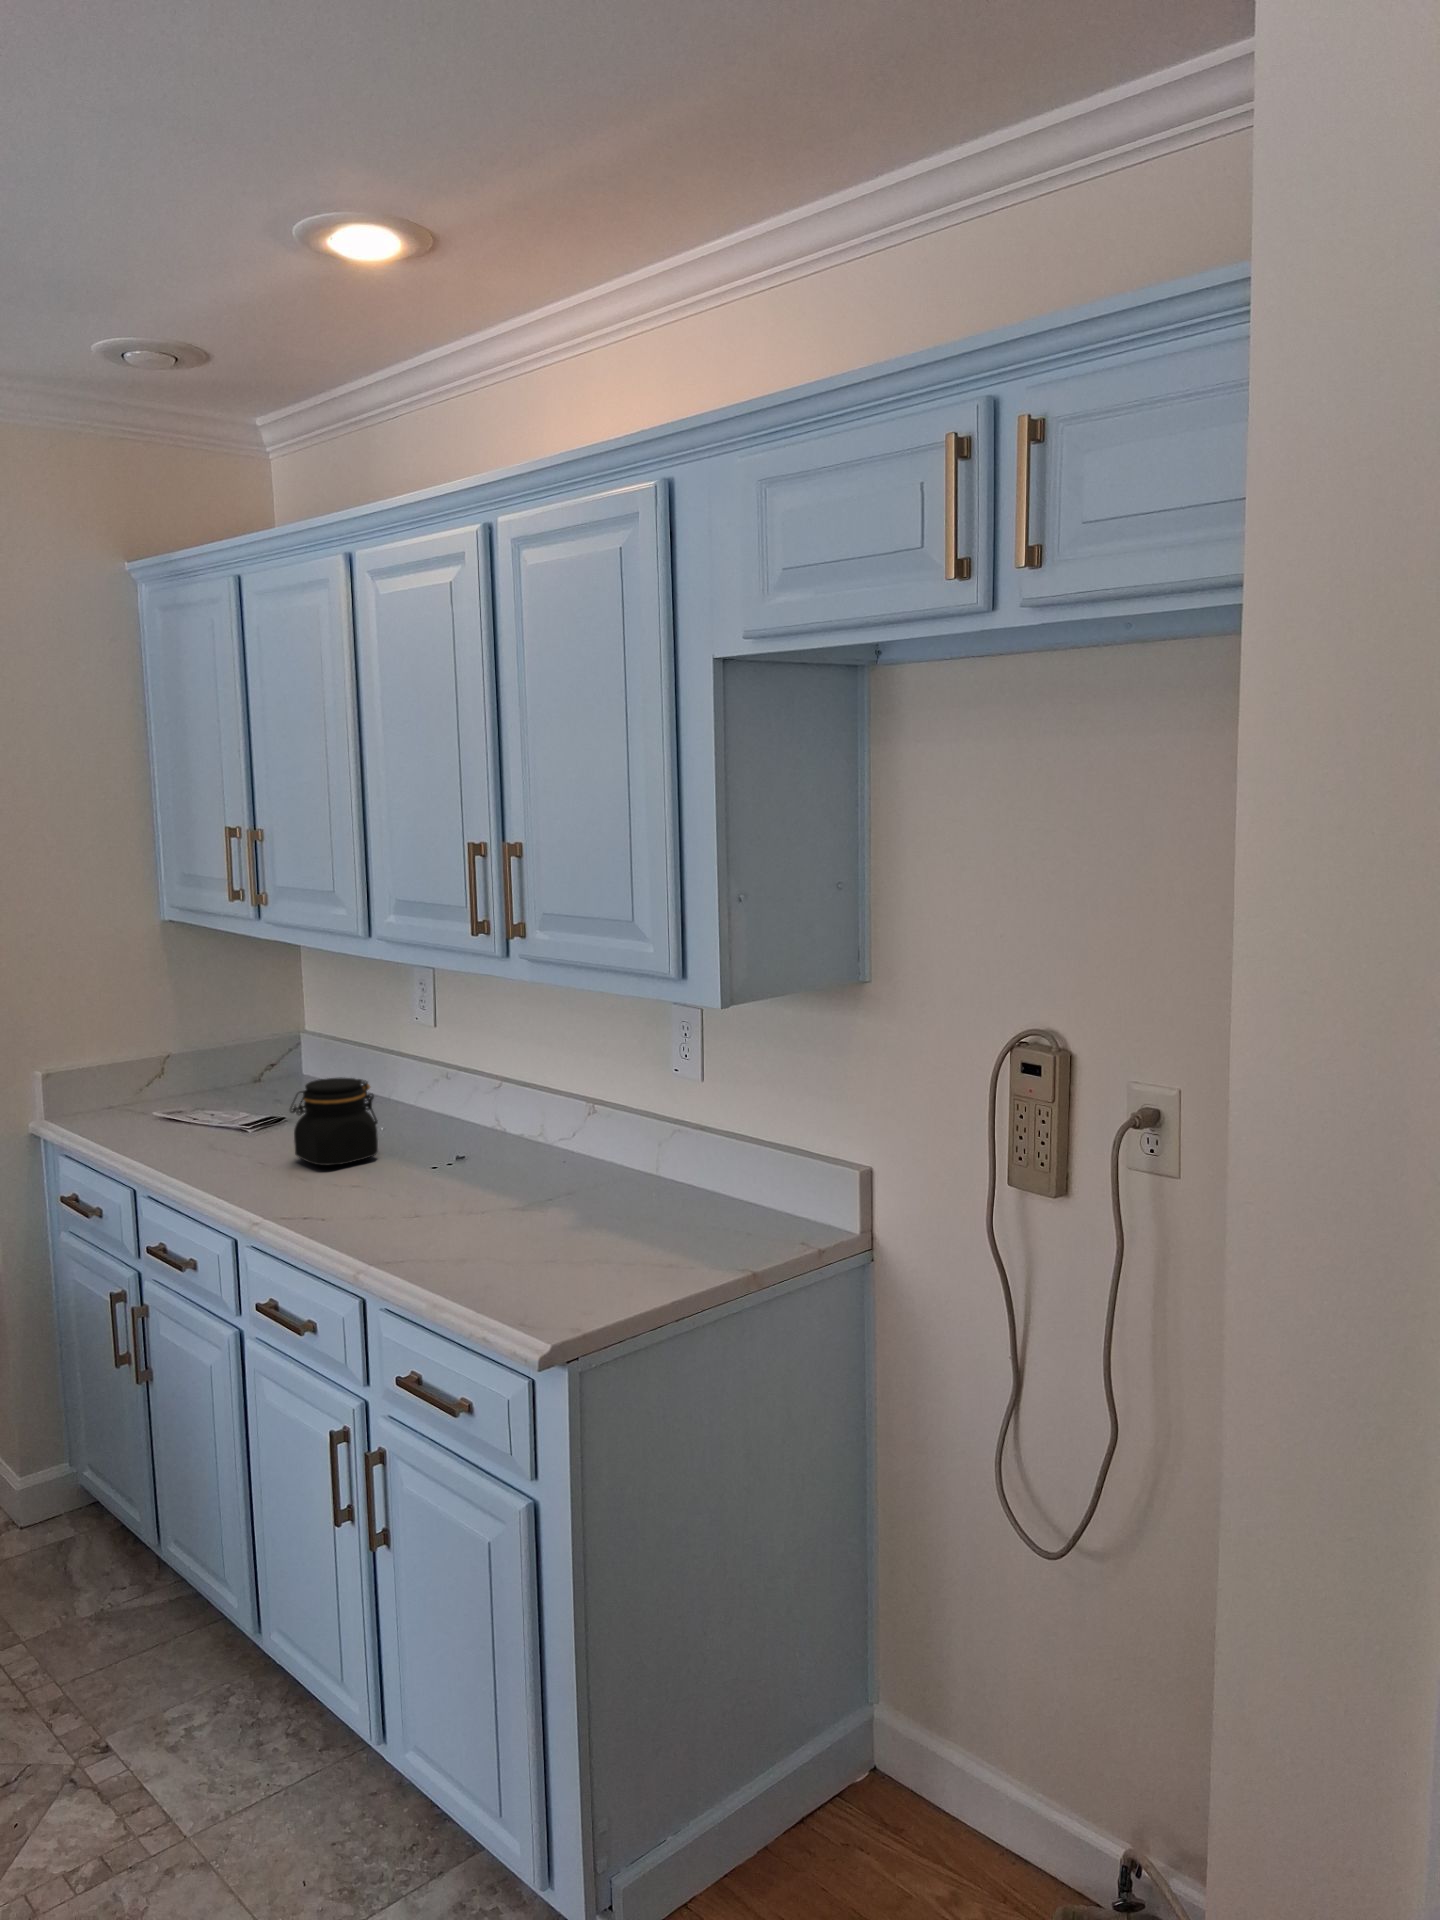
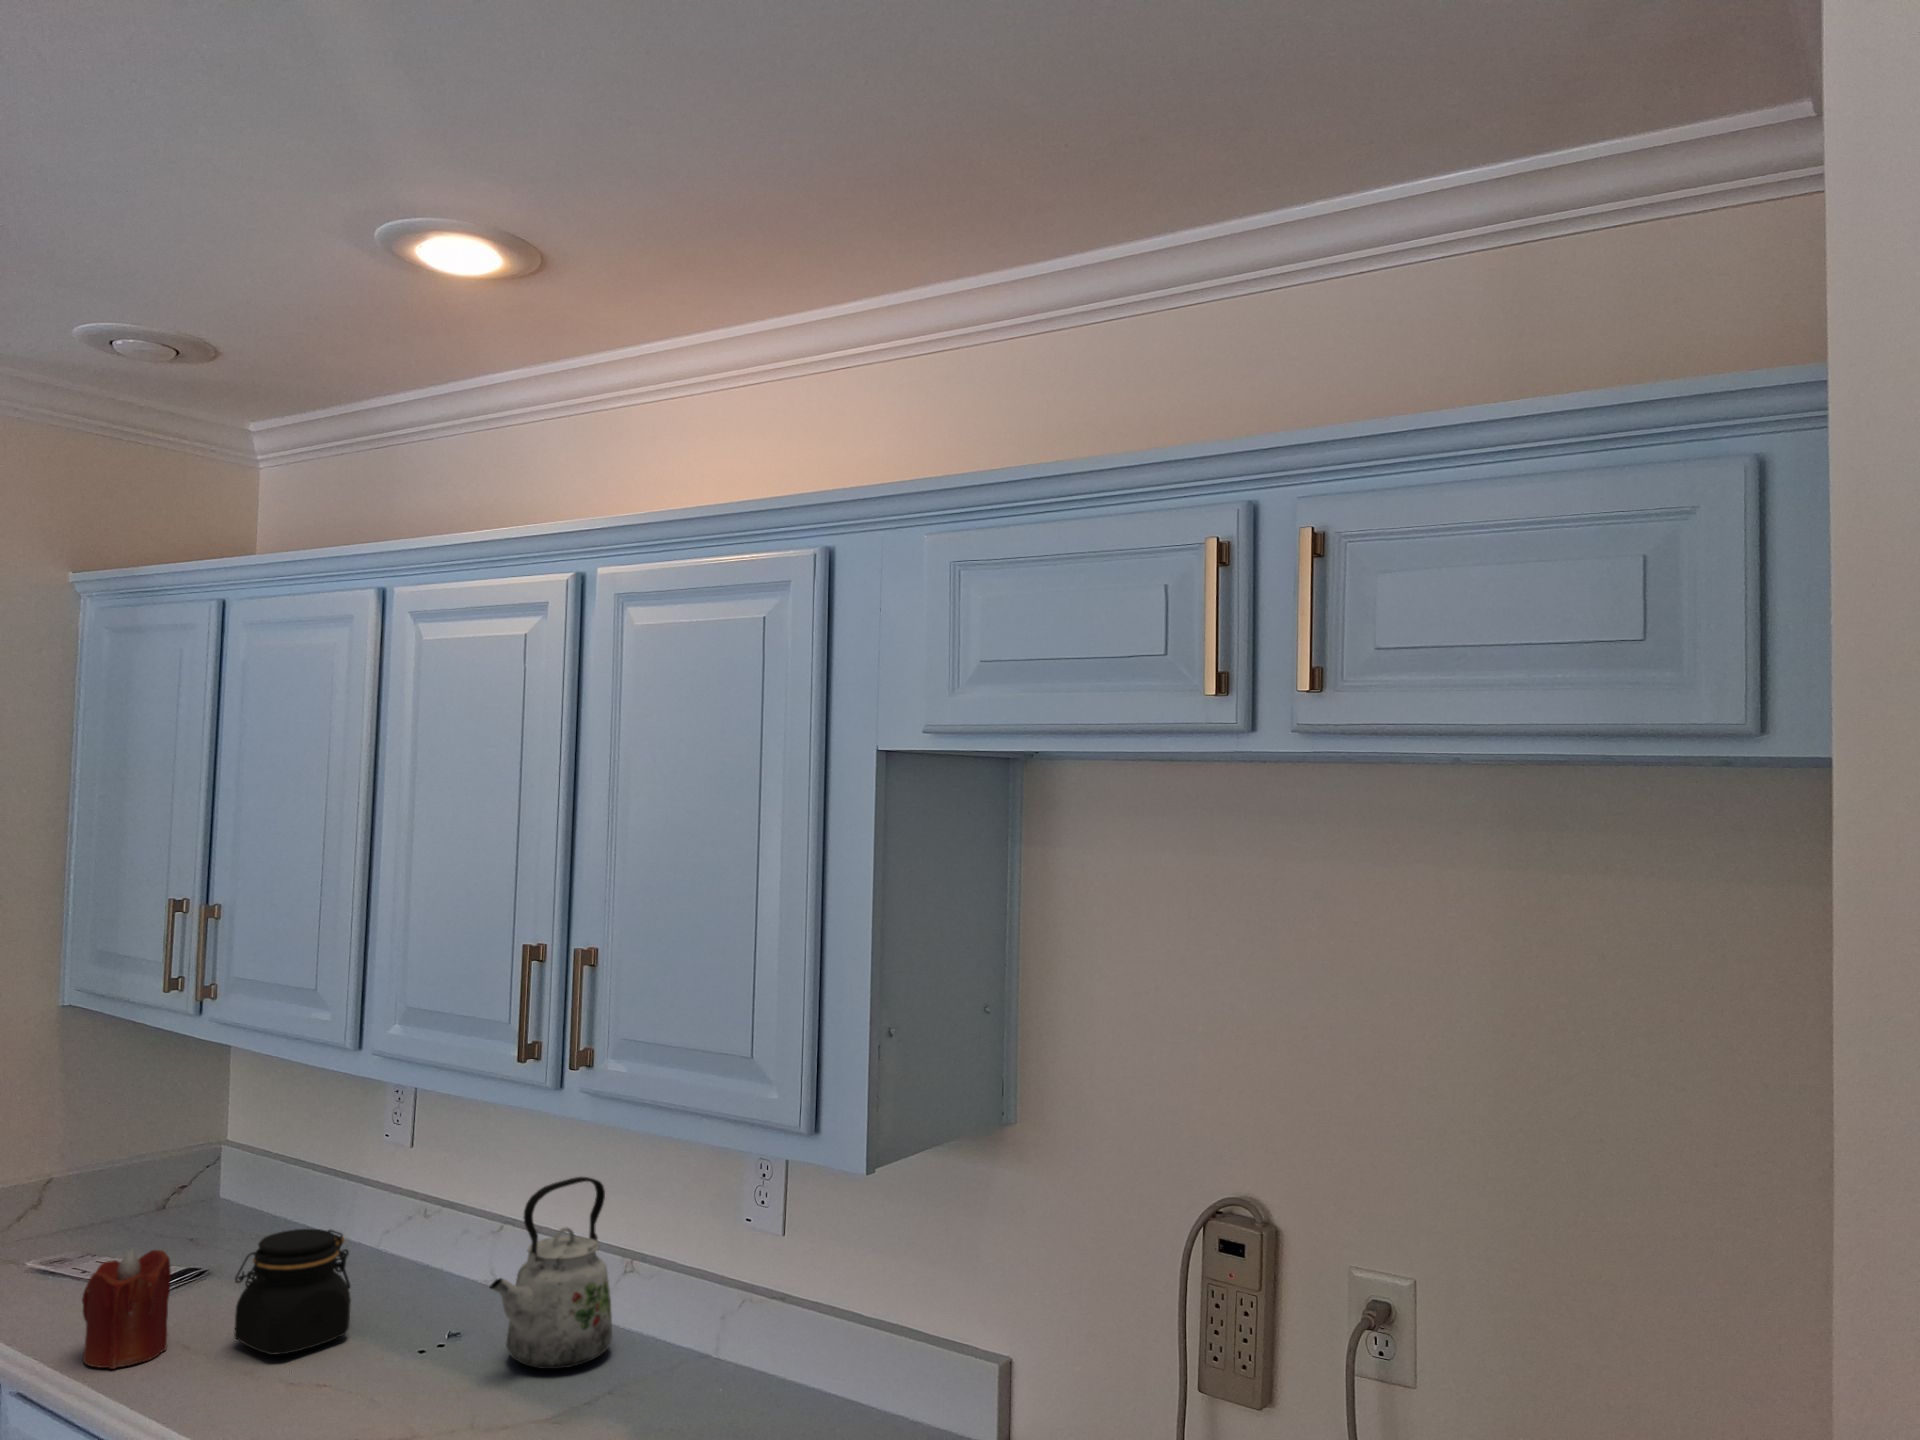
kettle: none [468,1036,572,1180] -> present [489,1177,612,1369]
candle: none [186,1087,249,1171] -> present [82,1249,171,1369]

